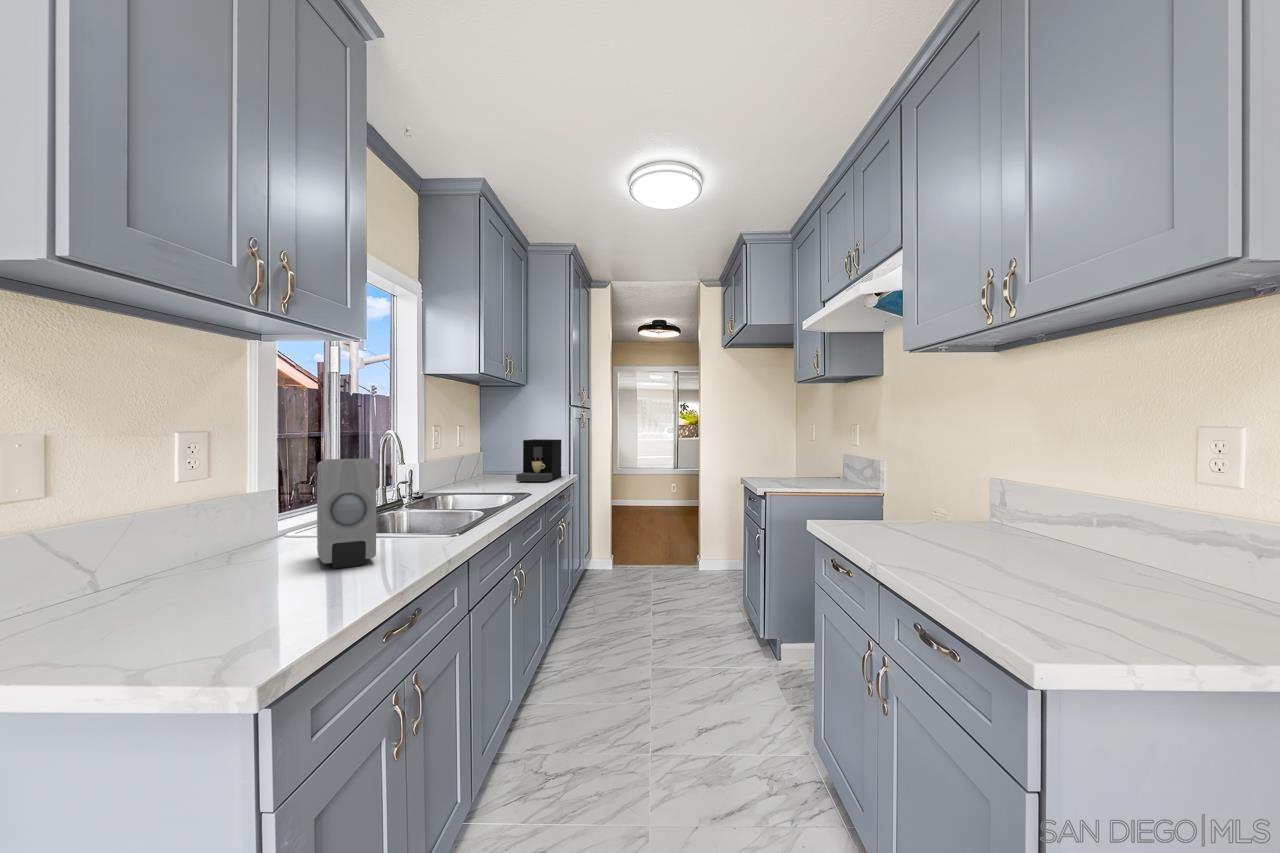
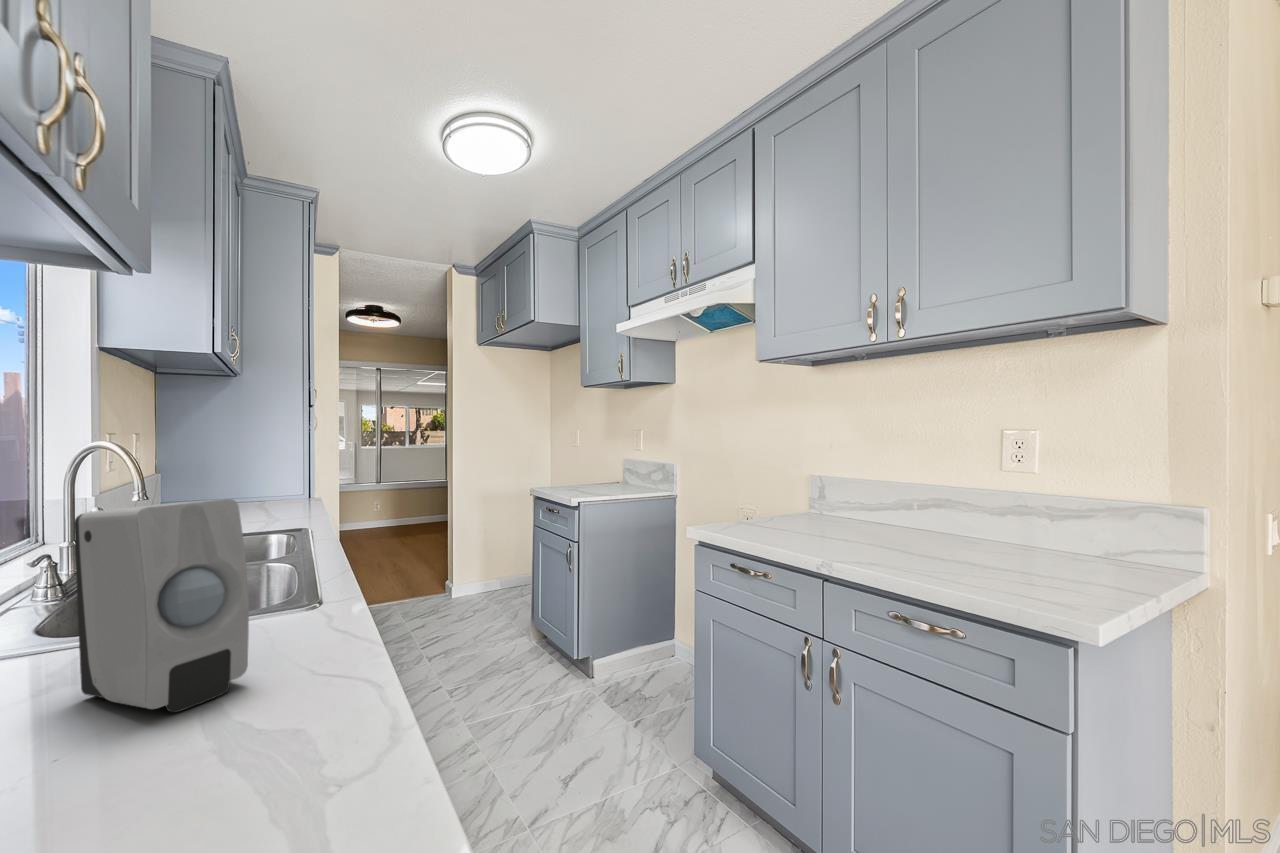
coffee maker: present [516,439,561,482] -> none [238,452,296,512]

